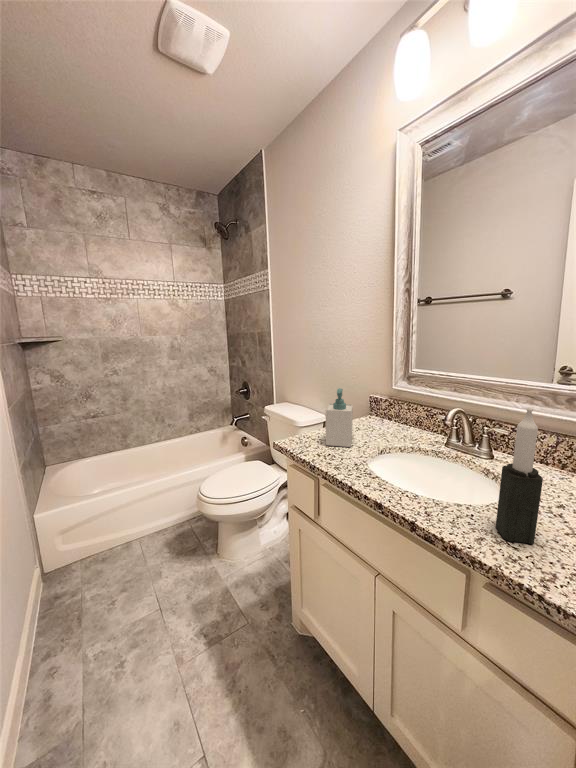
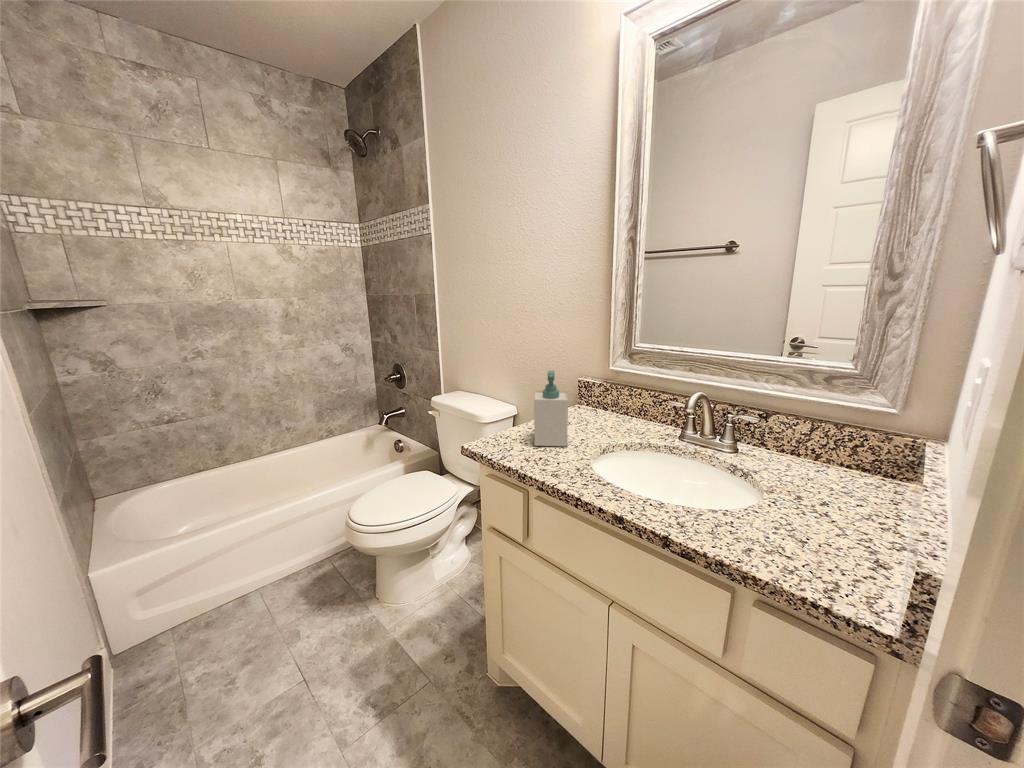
candle: present [496,408,543,544] -> none [761,391,819,550]

